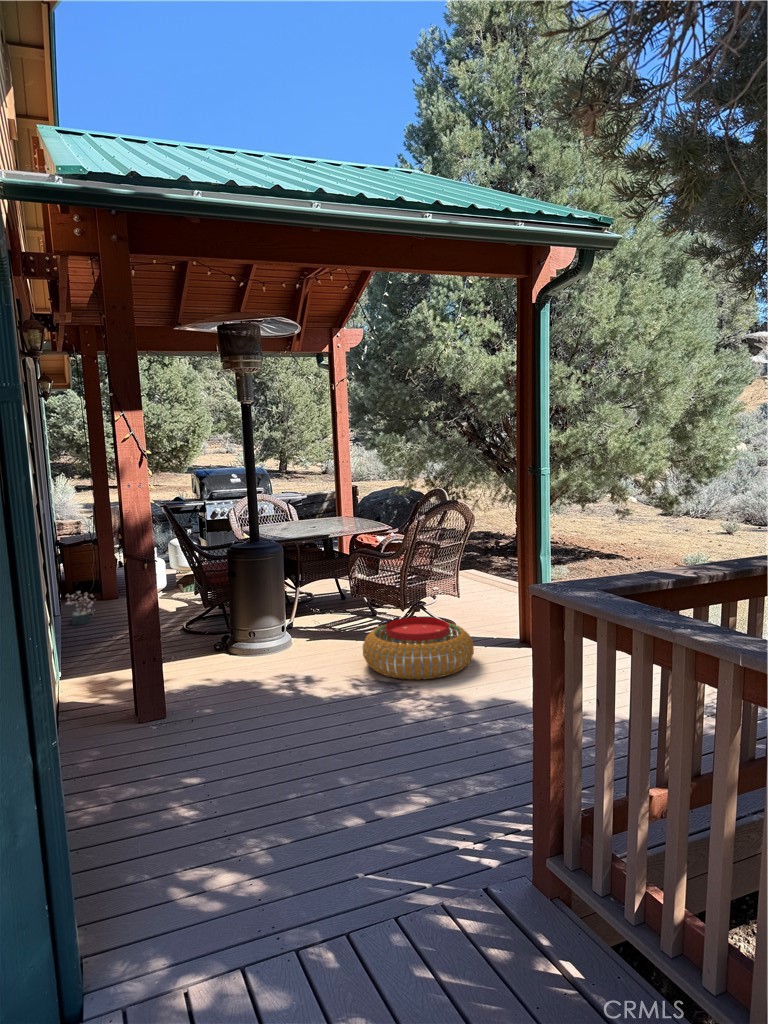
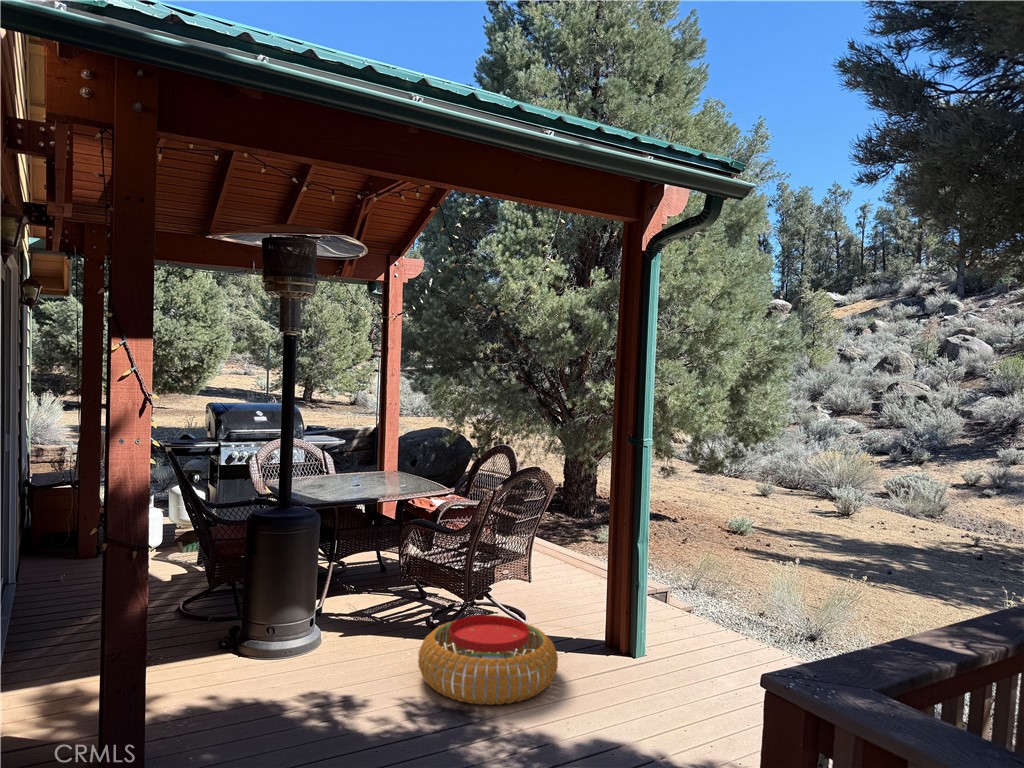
decorative plant: present [66,591,93,625] -> none [21,554,65,599]

